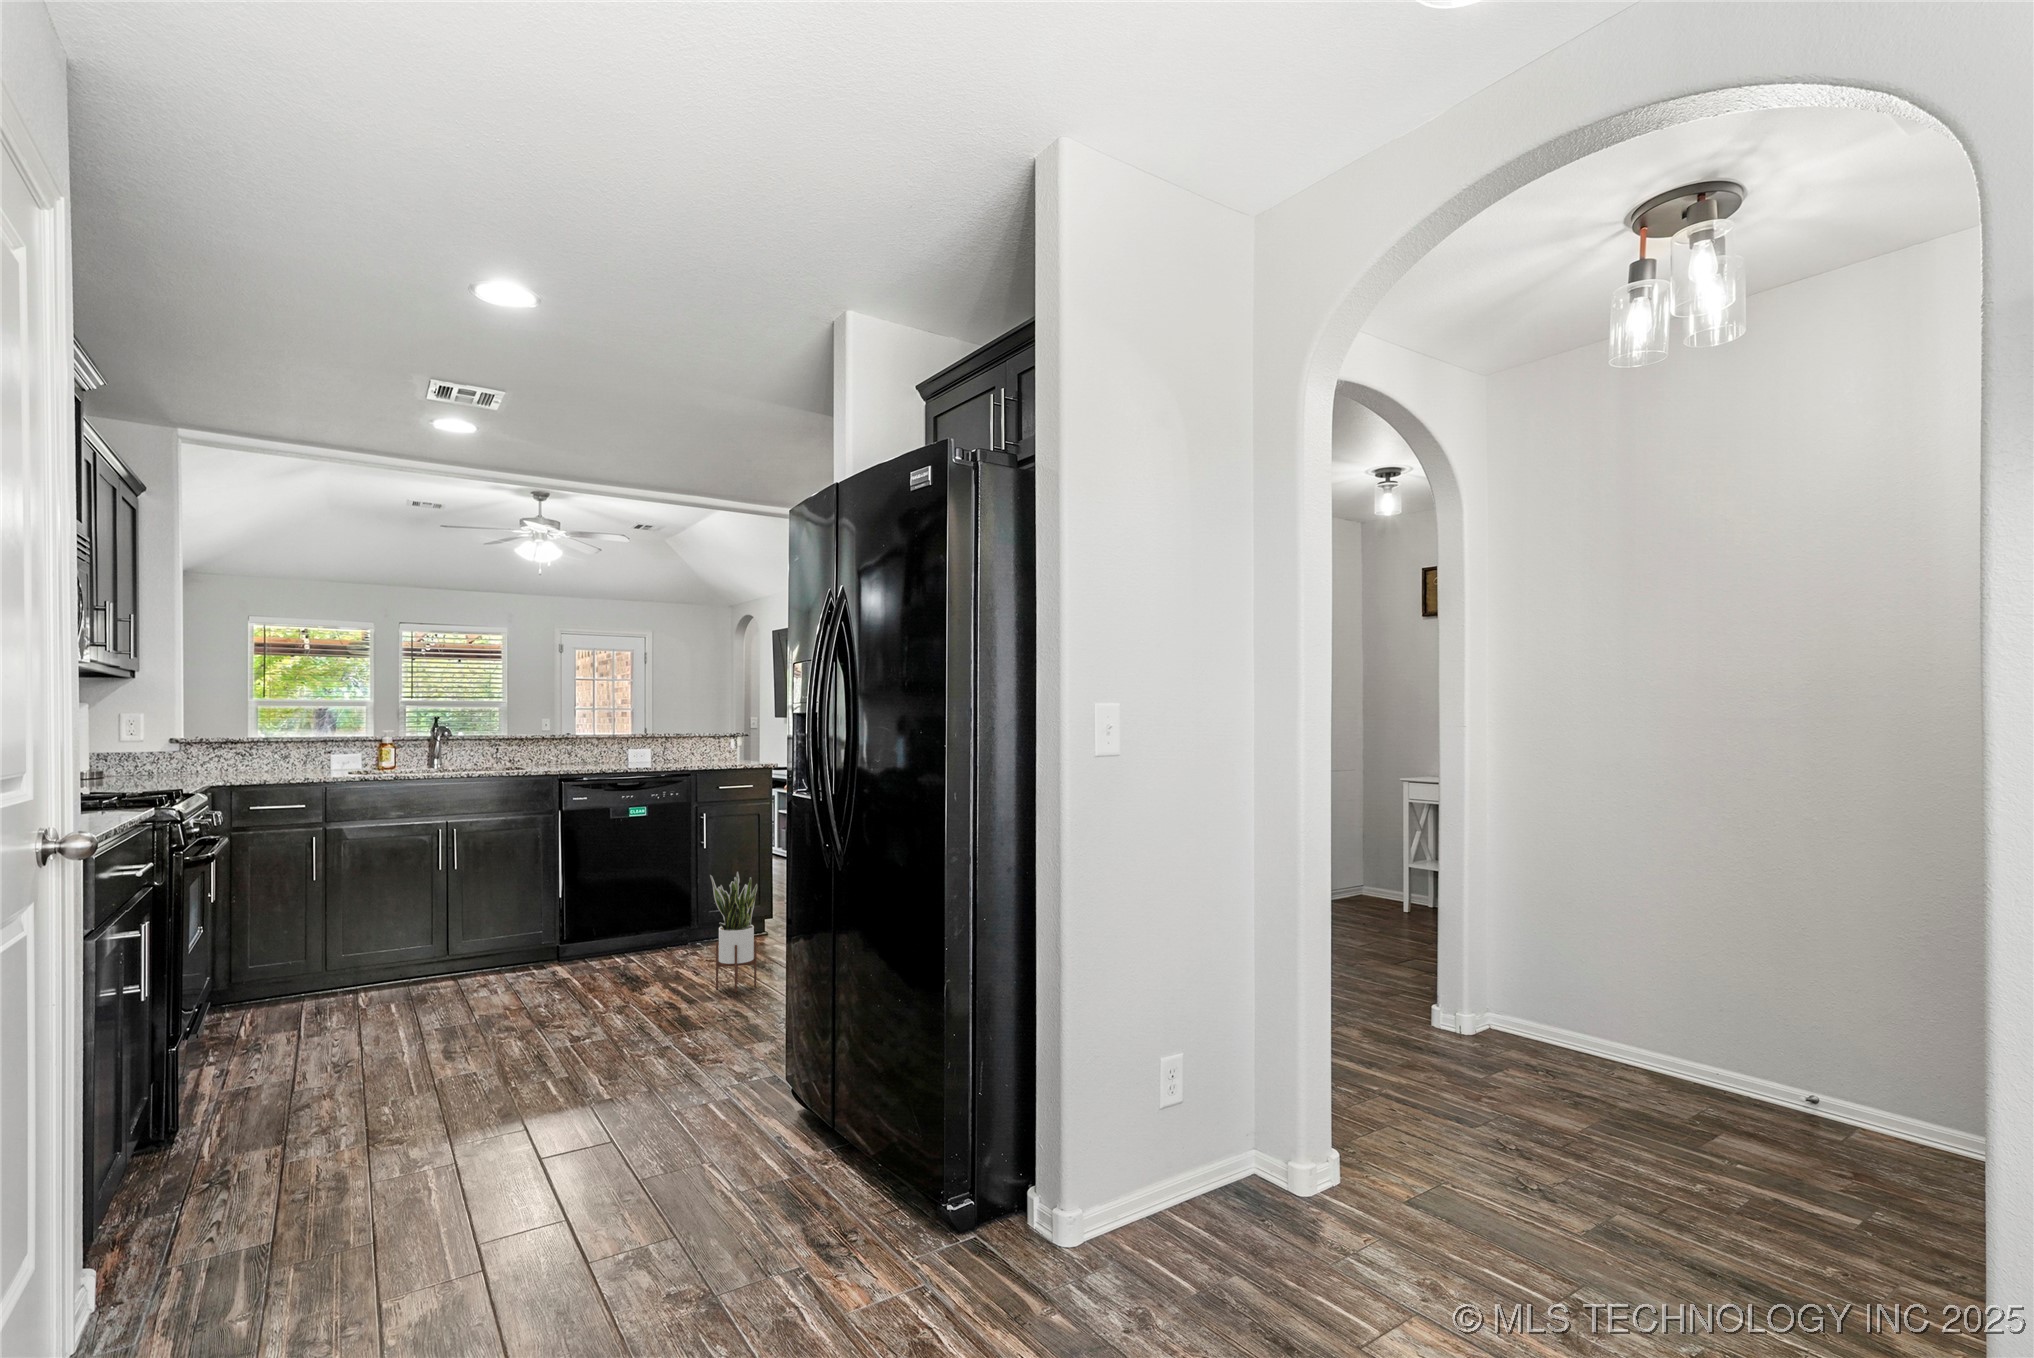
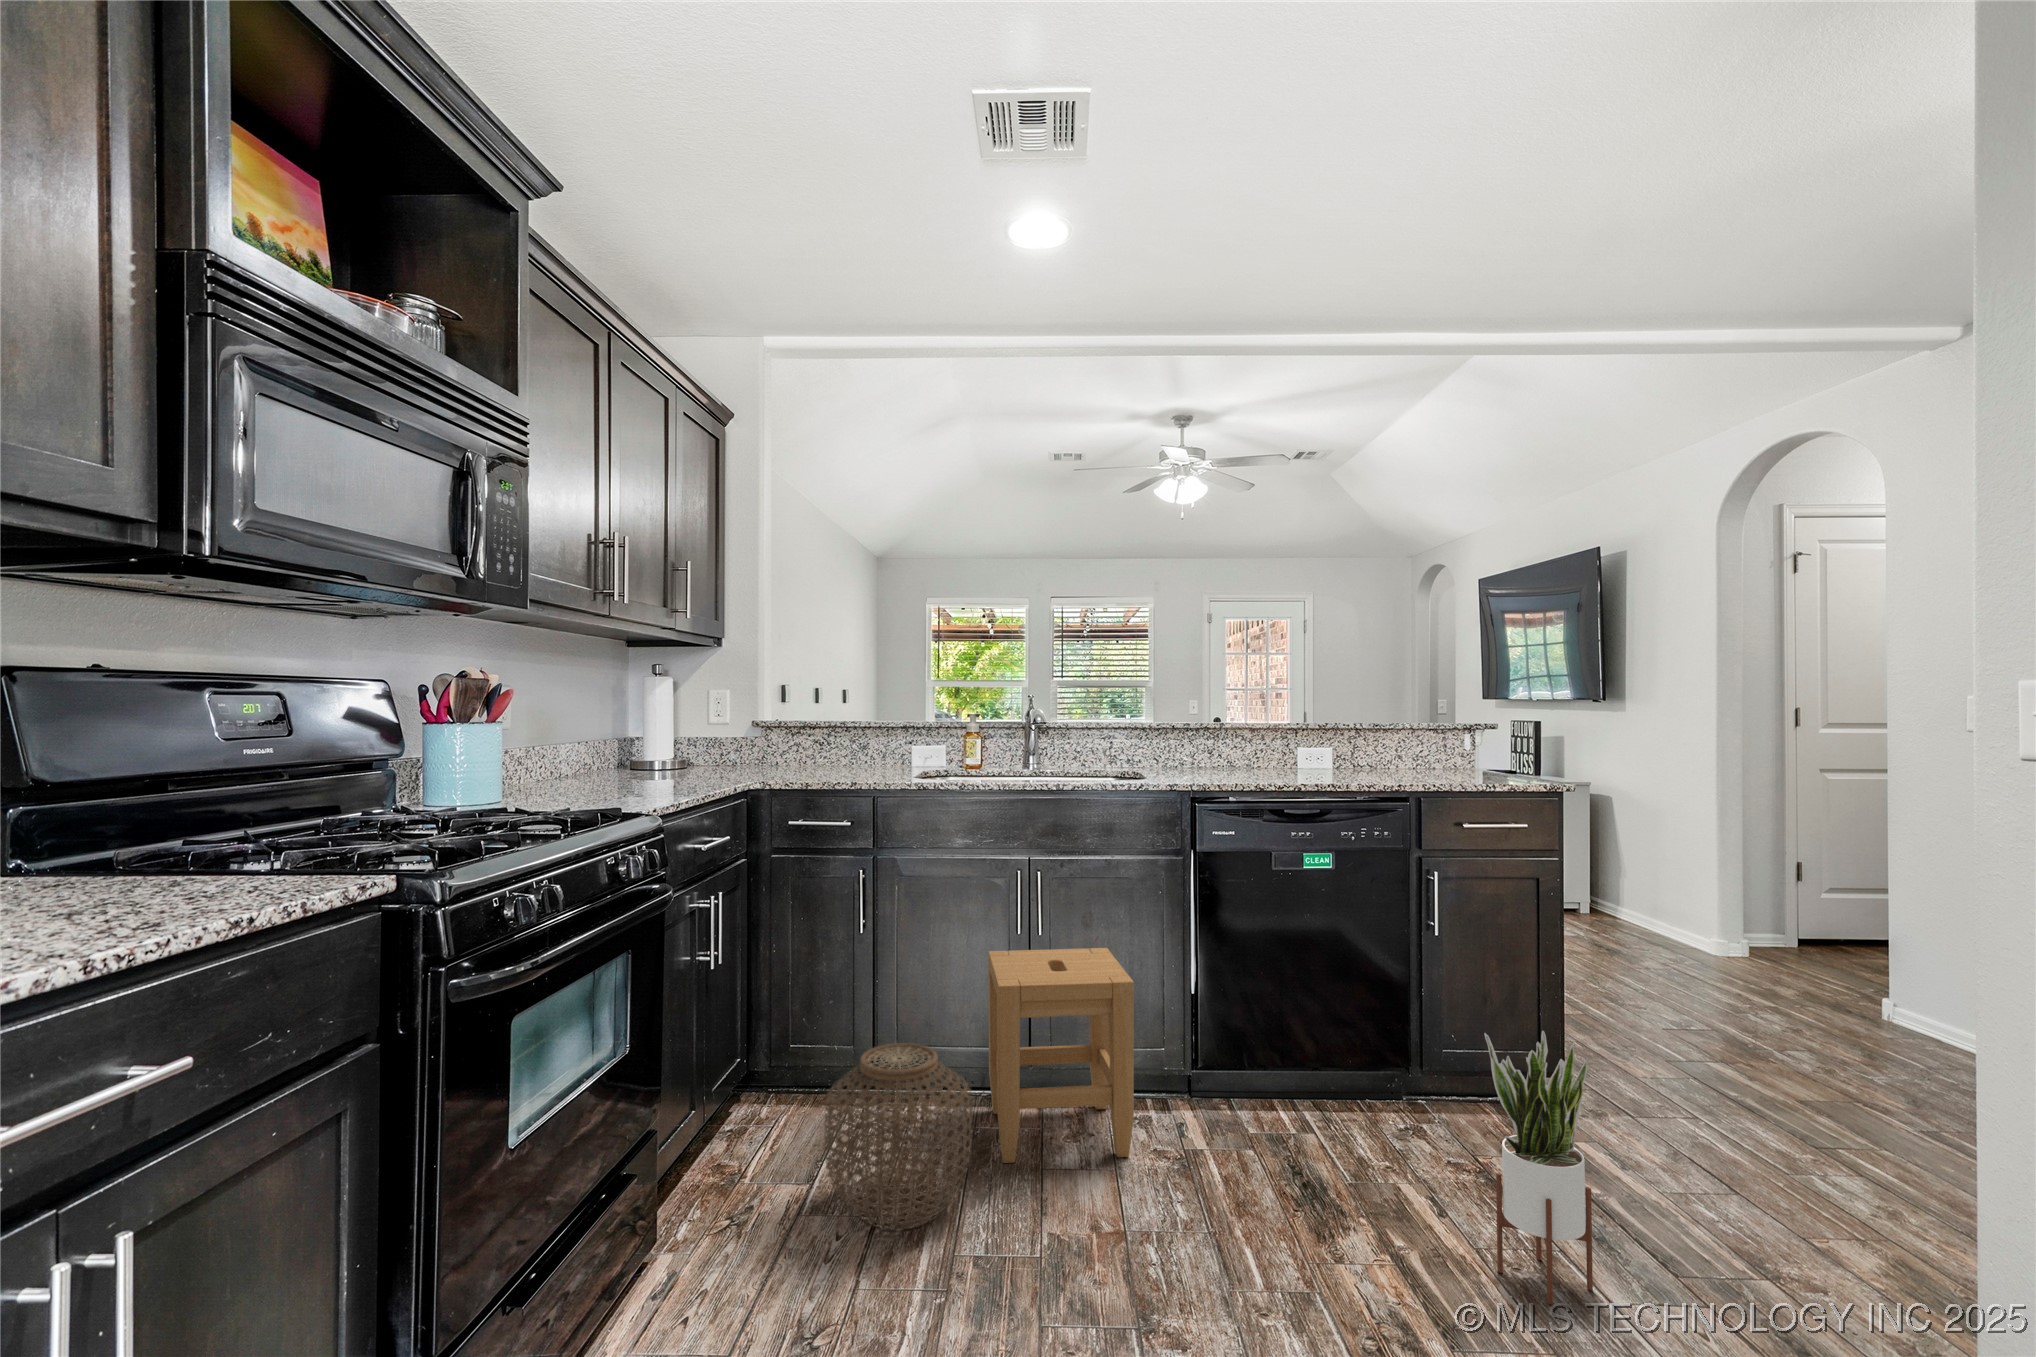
stool: none [412,876,522,1004] -> present [988,948,1134,1163]
woven basket: none [316,931,421,1035] -> present [824,1043,972,1229]

